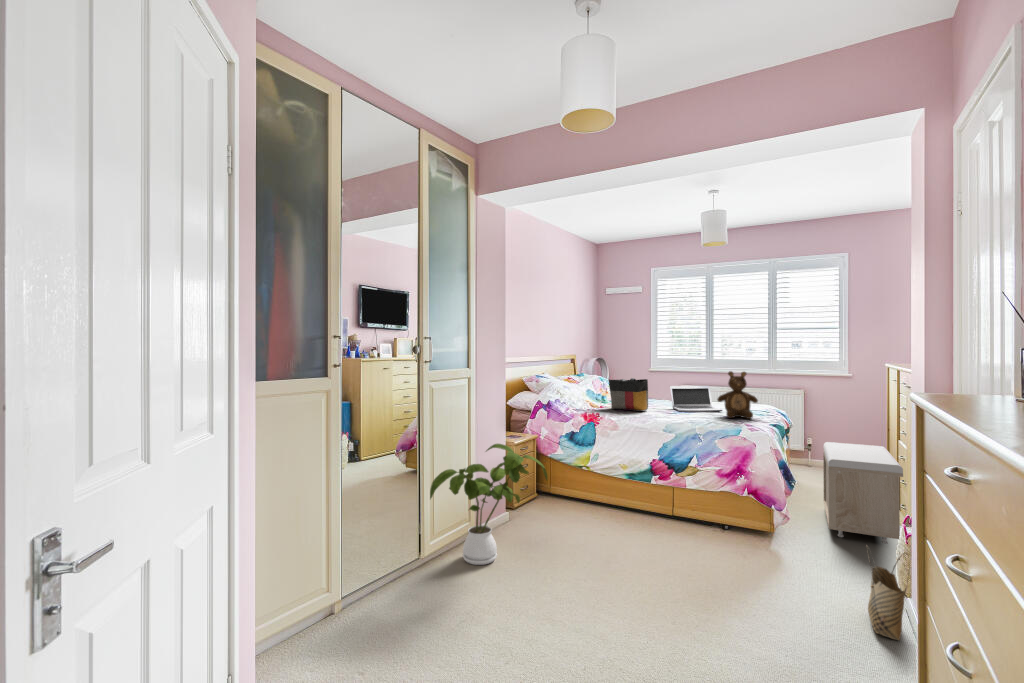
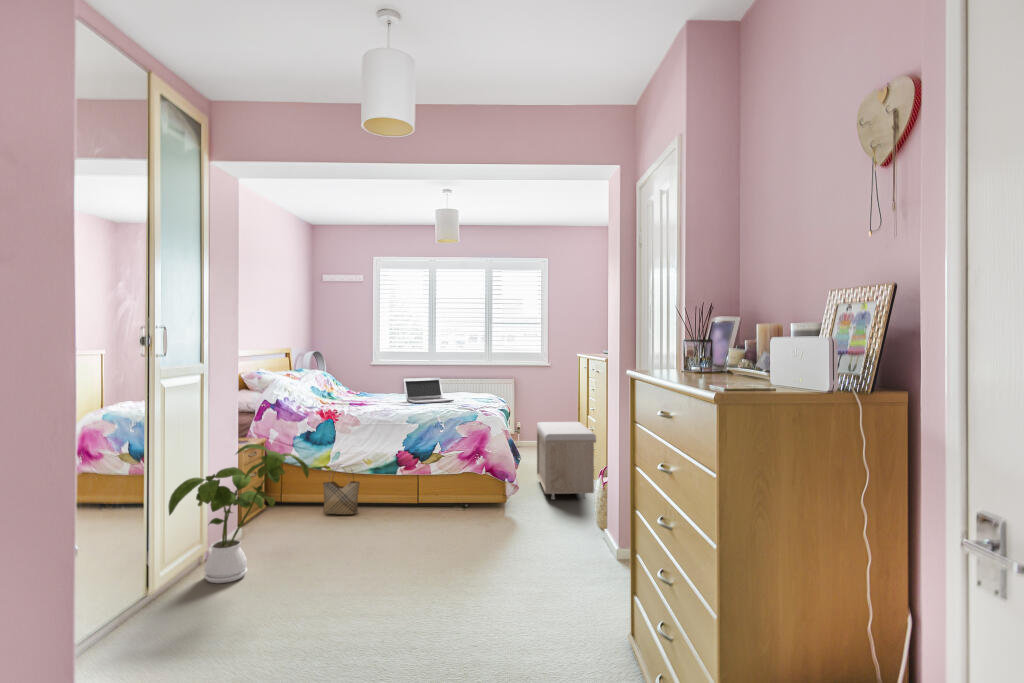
teddy bear: present [717,371,758,419] -> none [452,362,487,406]
tote bag: present [609,378,648,411] -> none [343,371,385,405]
woven basket: present [866,545,909,640] -> present [323,466,360,515]

